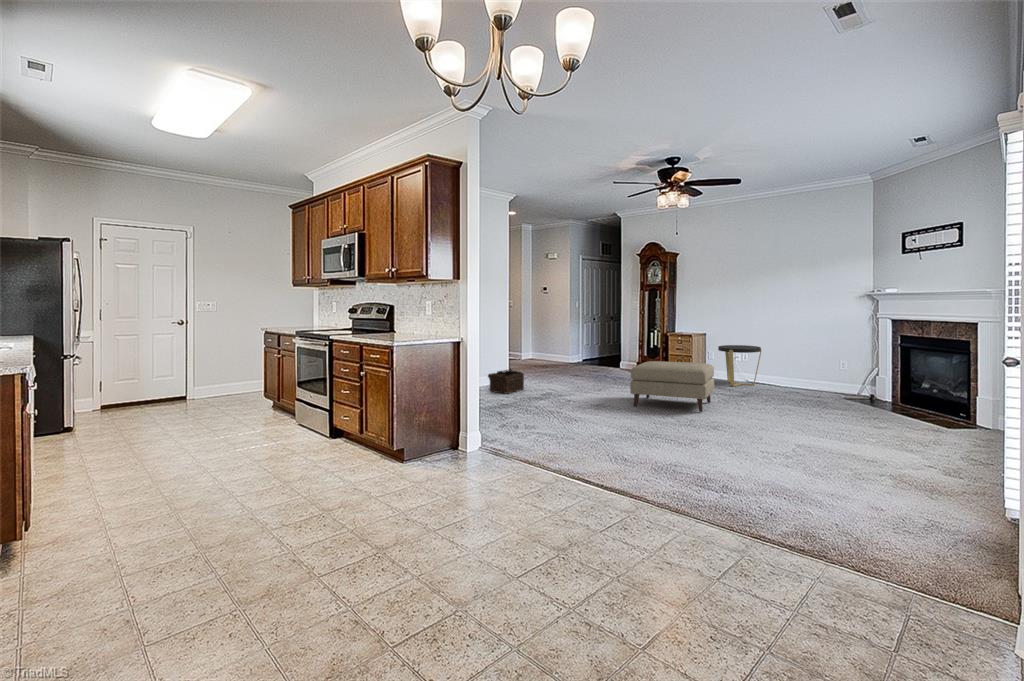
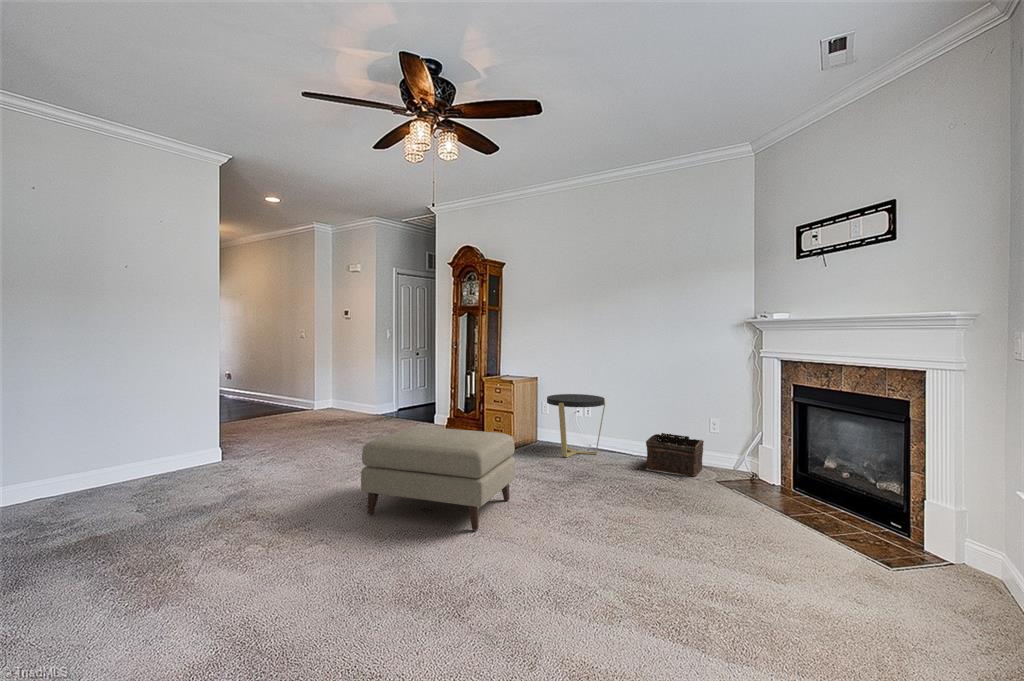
basket: present [488,369,524,394] -> present [646,433,704,476]

